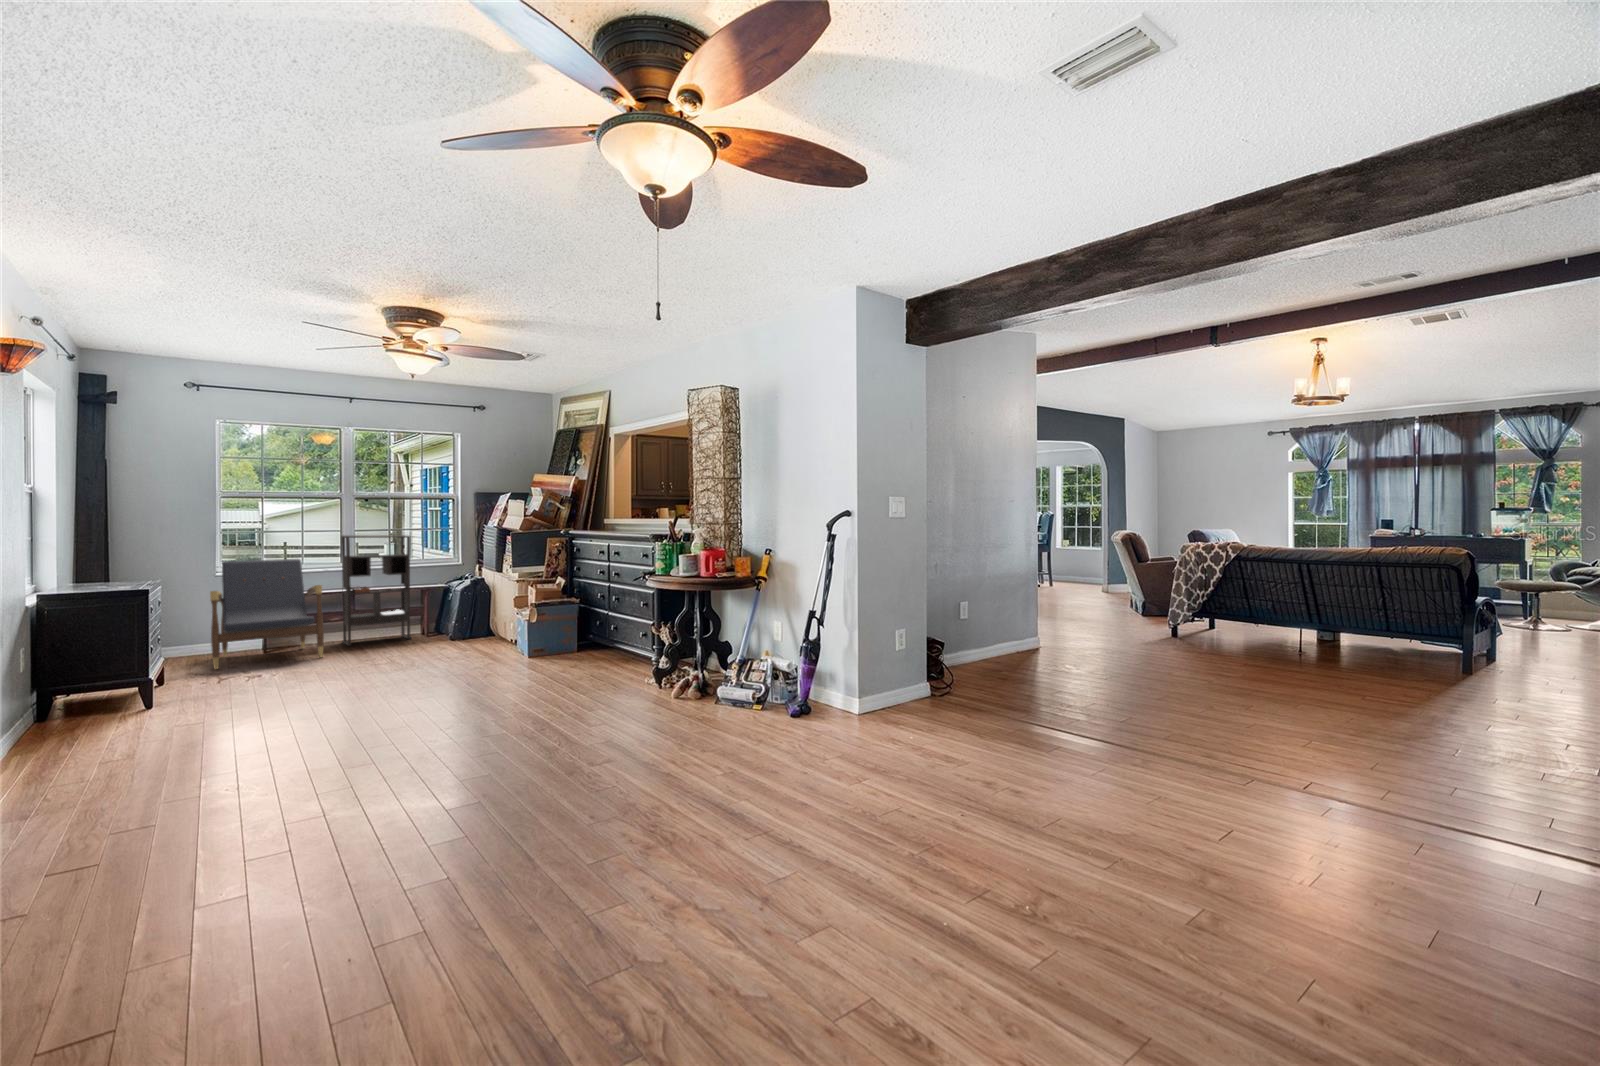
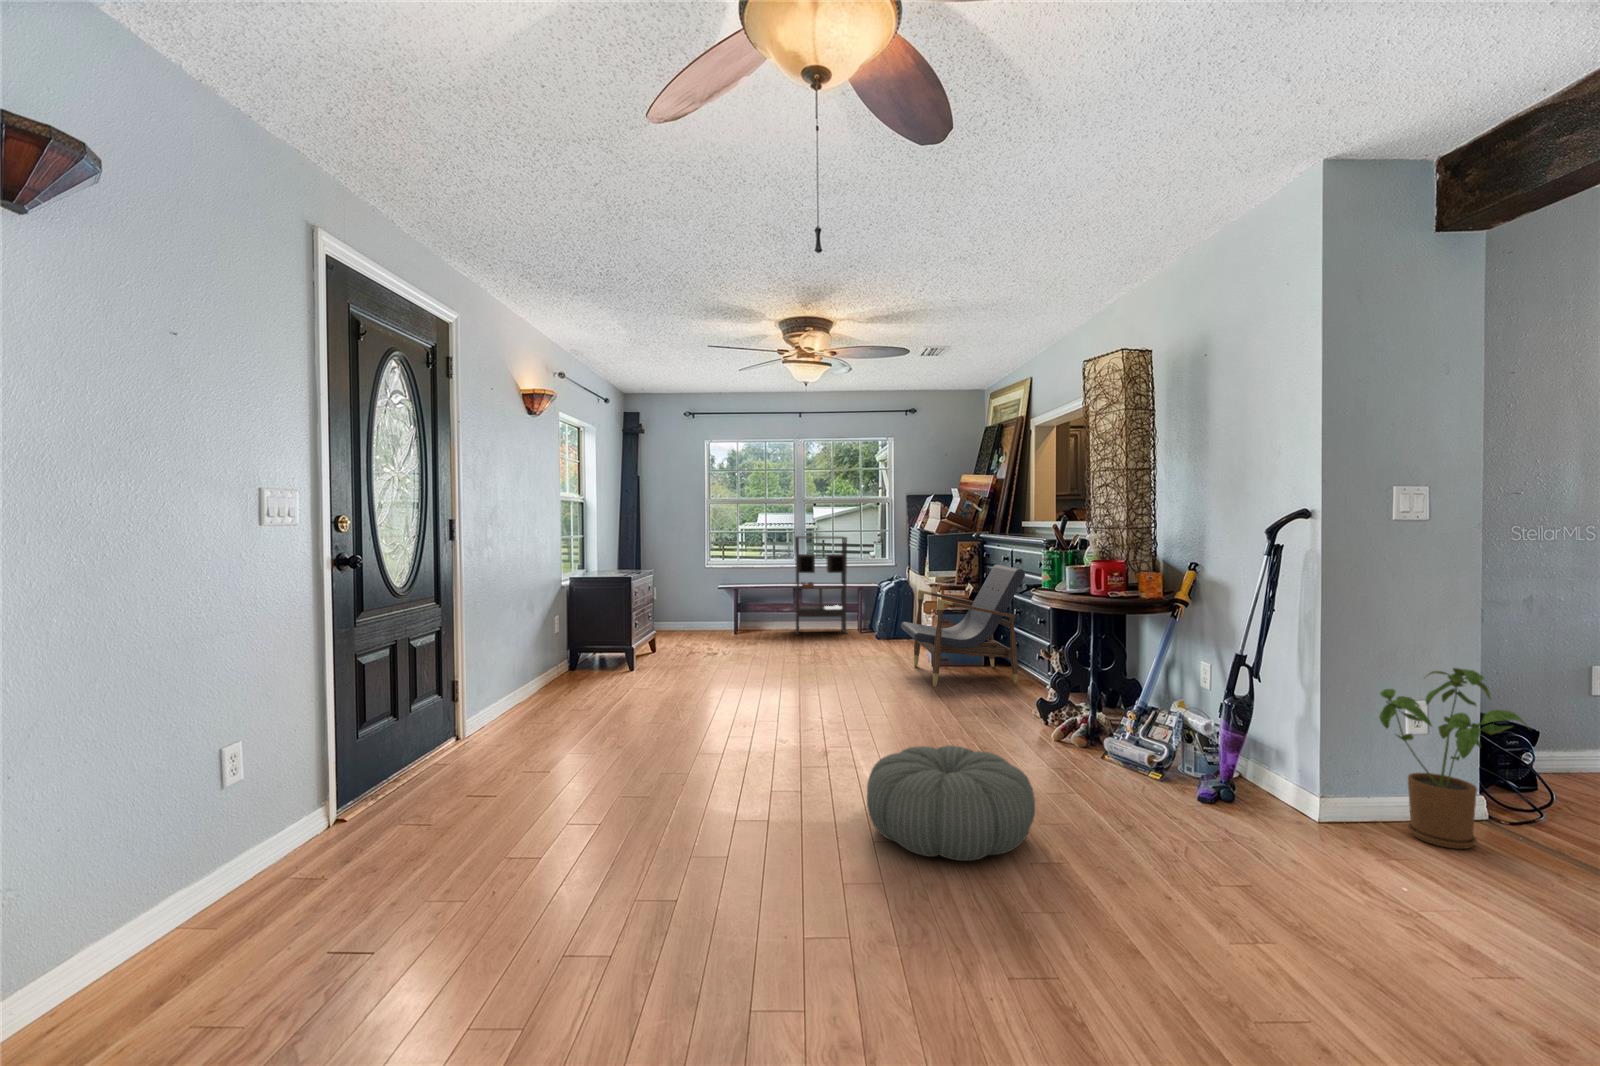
lounge chair: present [210,559,324,669] -> present [901,565,1025,686]
house plant: none [886,606,955,713] -> present [1379,668,1528,849]
pouf: none [568,706,710,795] -> present [867,745,1035,861]

